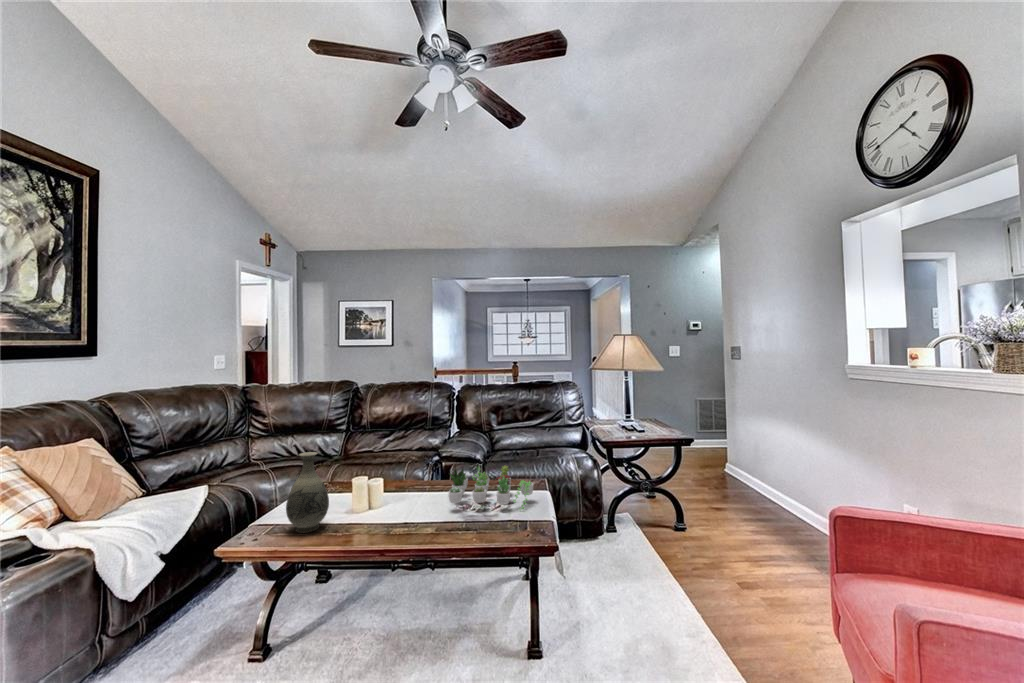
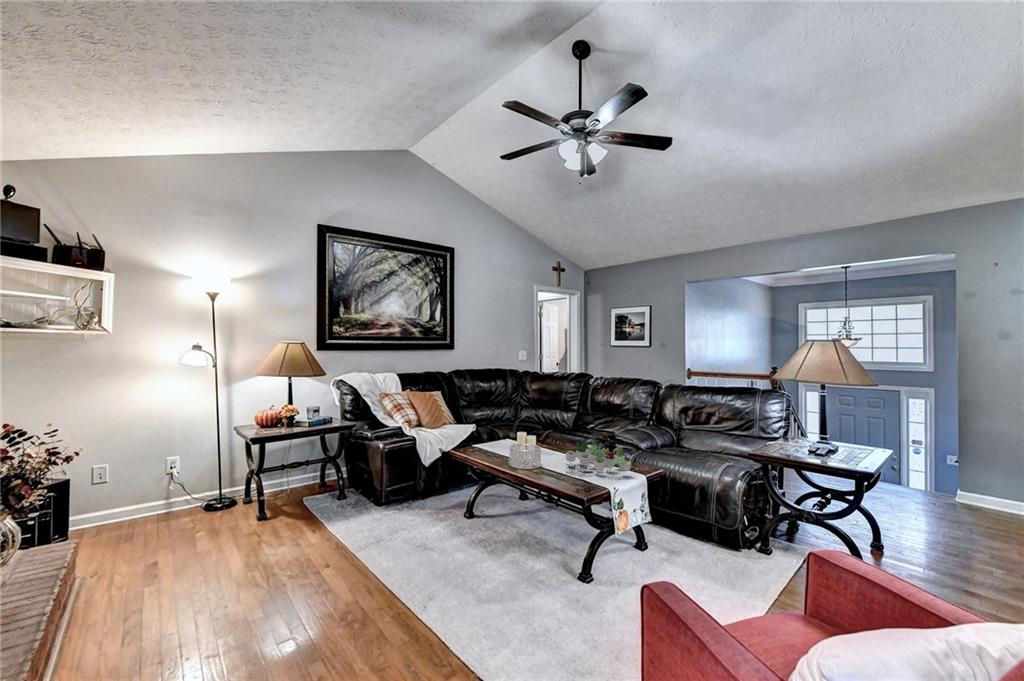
vase: present [286,452,329,533] -> none [478,410,501,455]
decorative bowl: none [369,492,421,538] -> present [509,444,541,469]

